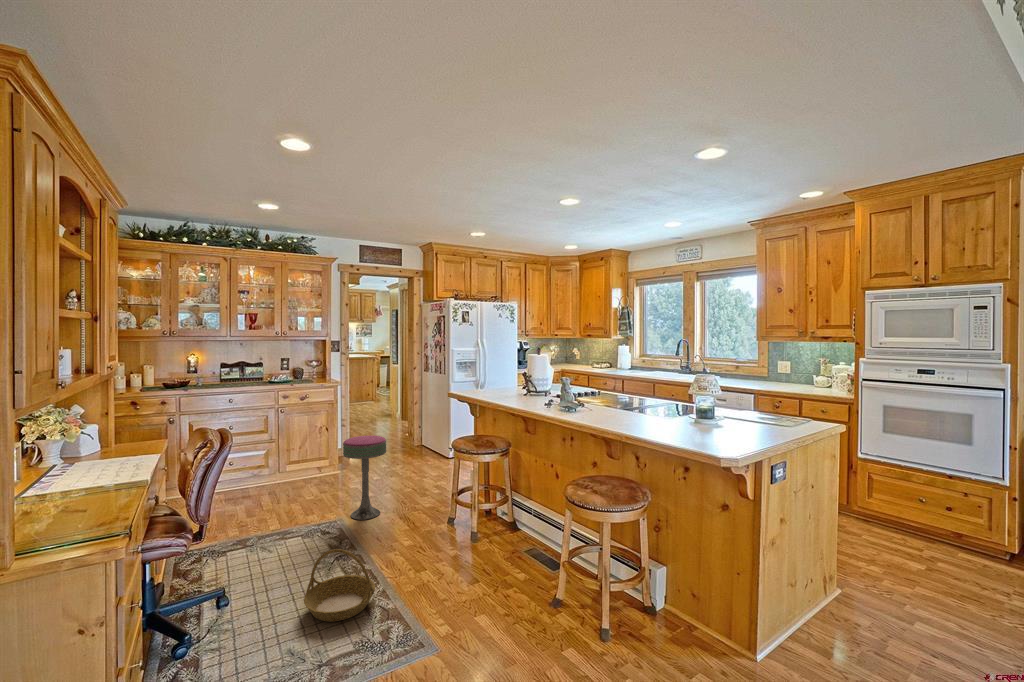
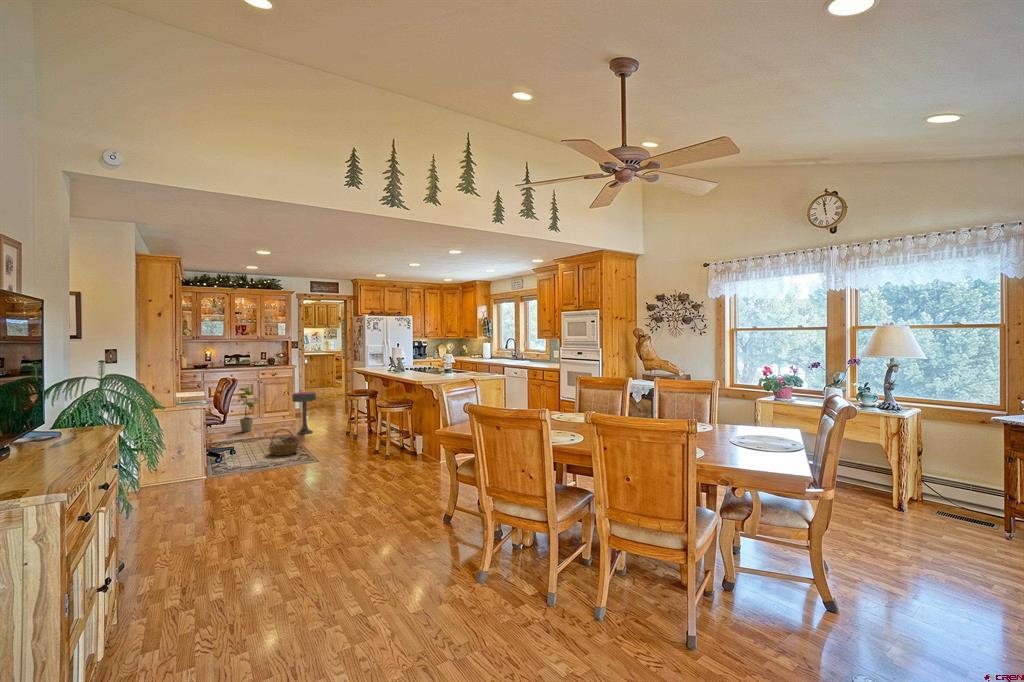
house plant: none [238,426,288,508] -> present [238,387,262,432]

